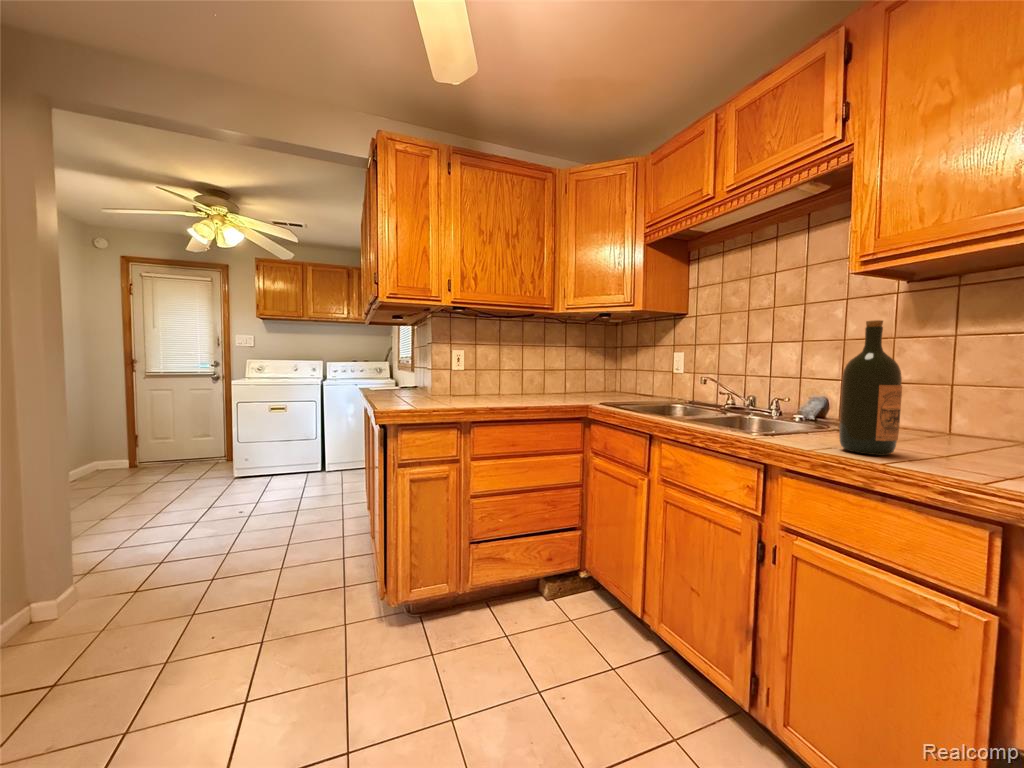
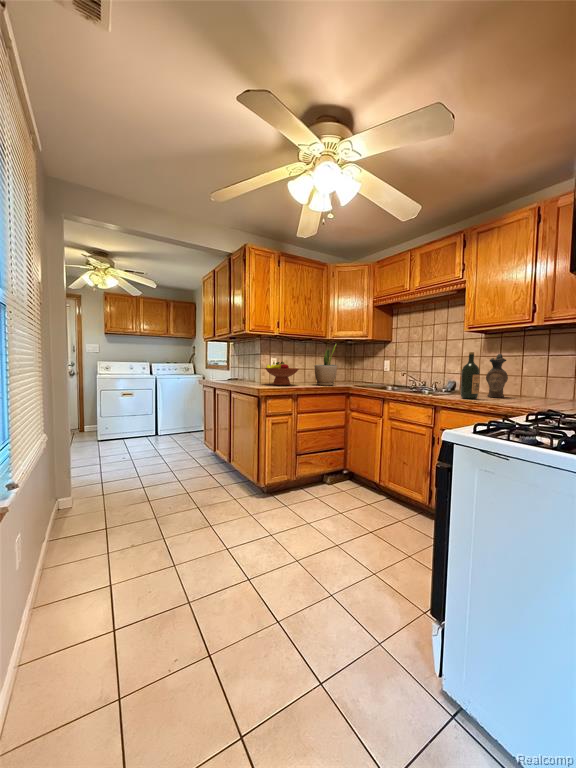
potted plant: none [525,319,568,402] -> present [314,345,337,386]
ceramic pitcher: none [918,326,995,449] -> present [486,354,508,397]
fruit bowl: none [424,355,491,401] -> present [265,362,299,385]

